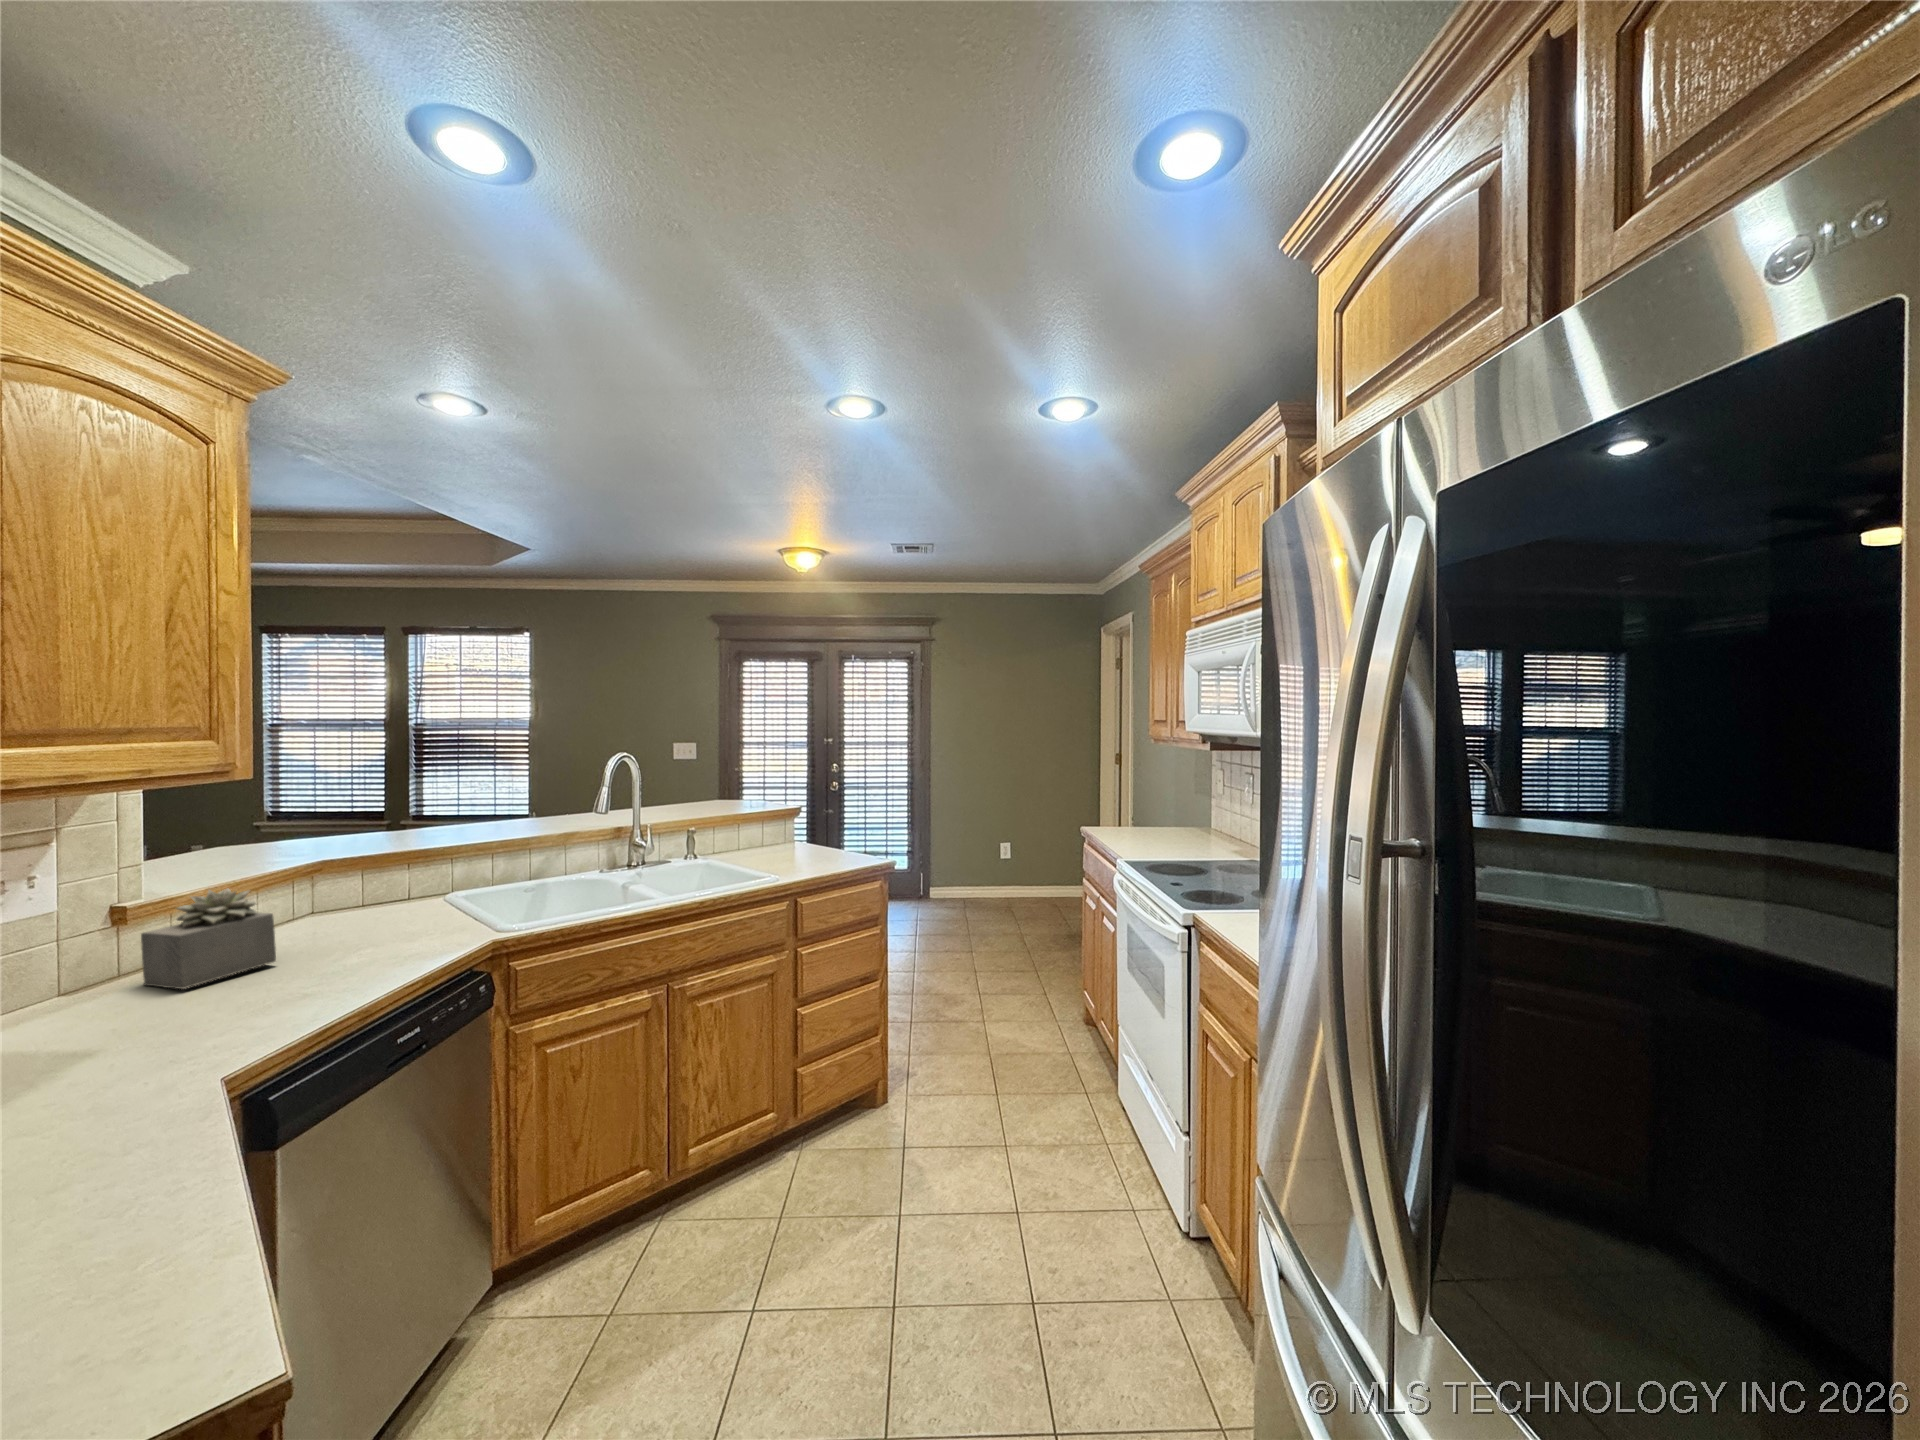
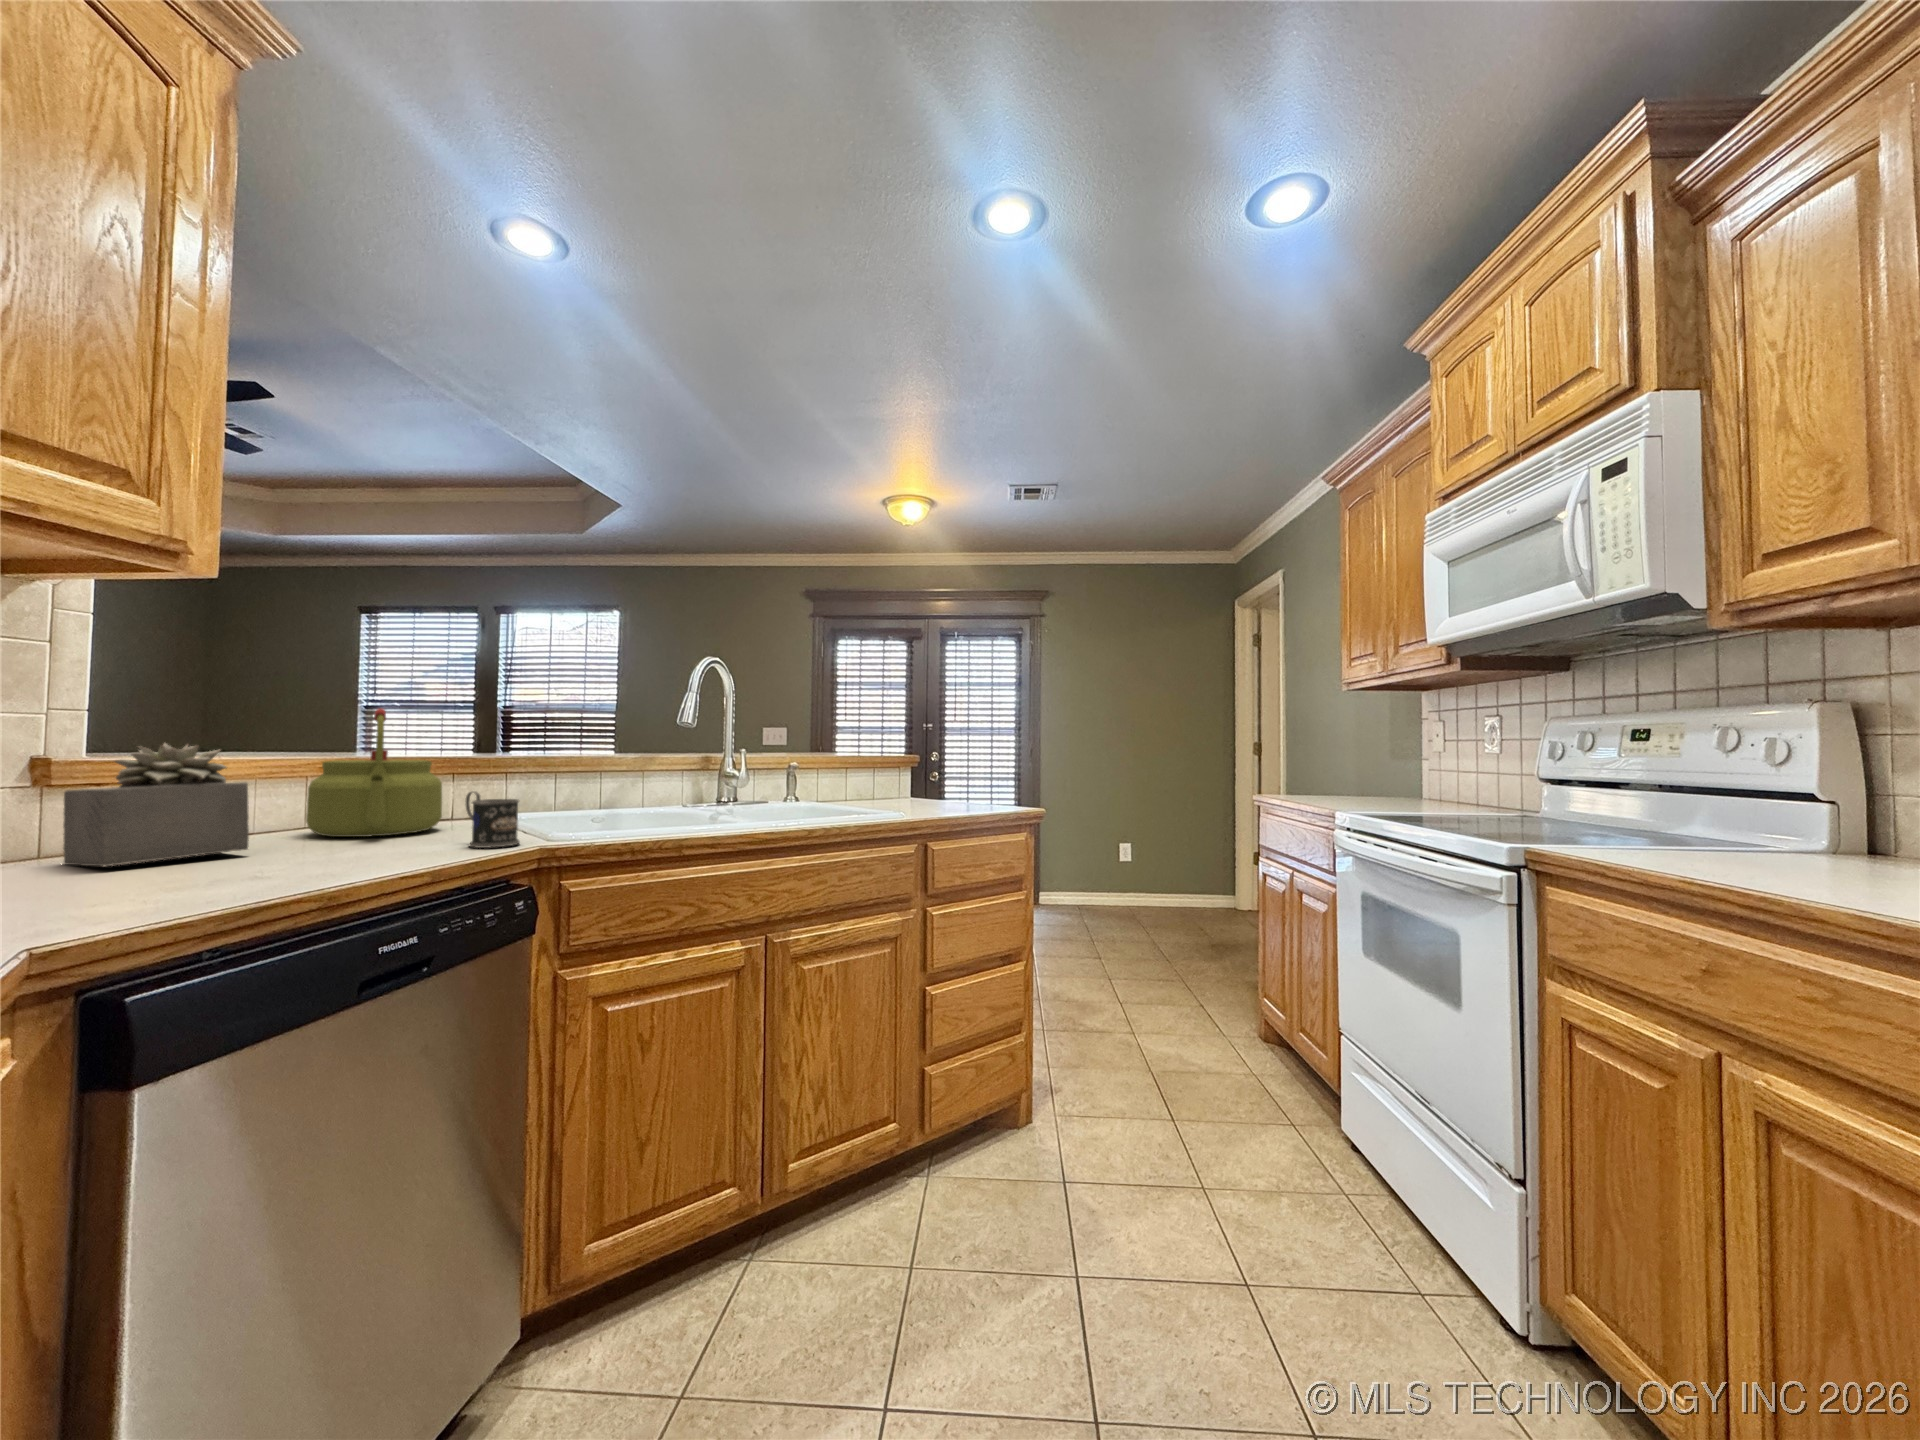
kettle: none [303,831,409,935] -> present [306,708,442,837]
mug: none [434,900,478,945] -> present [466,791,520,848]

